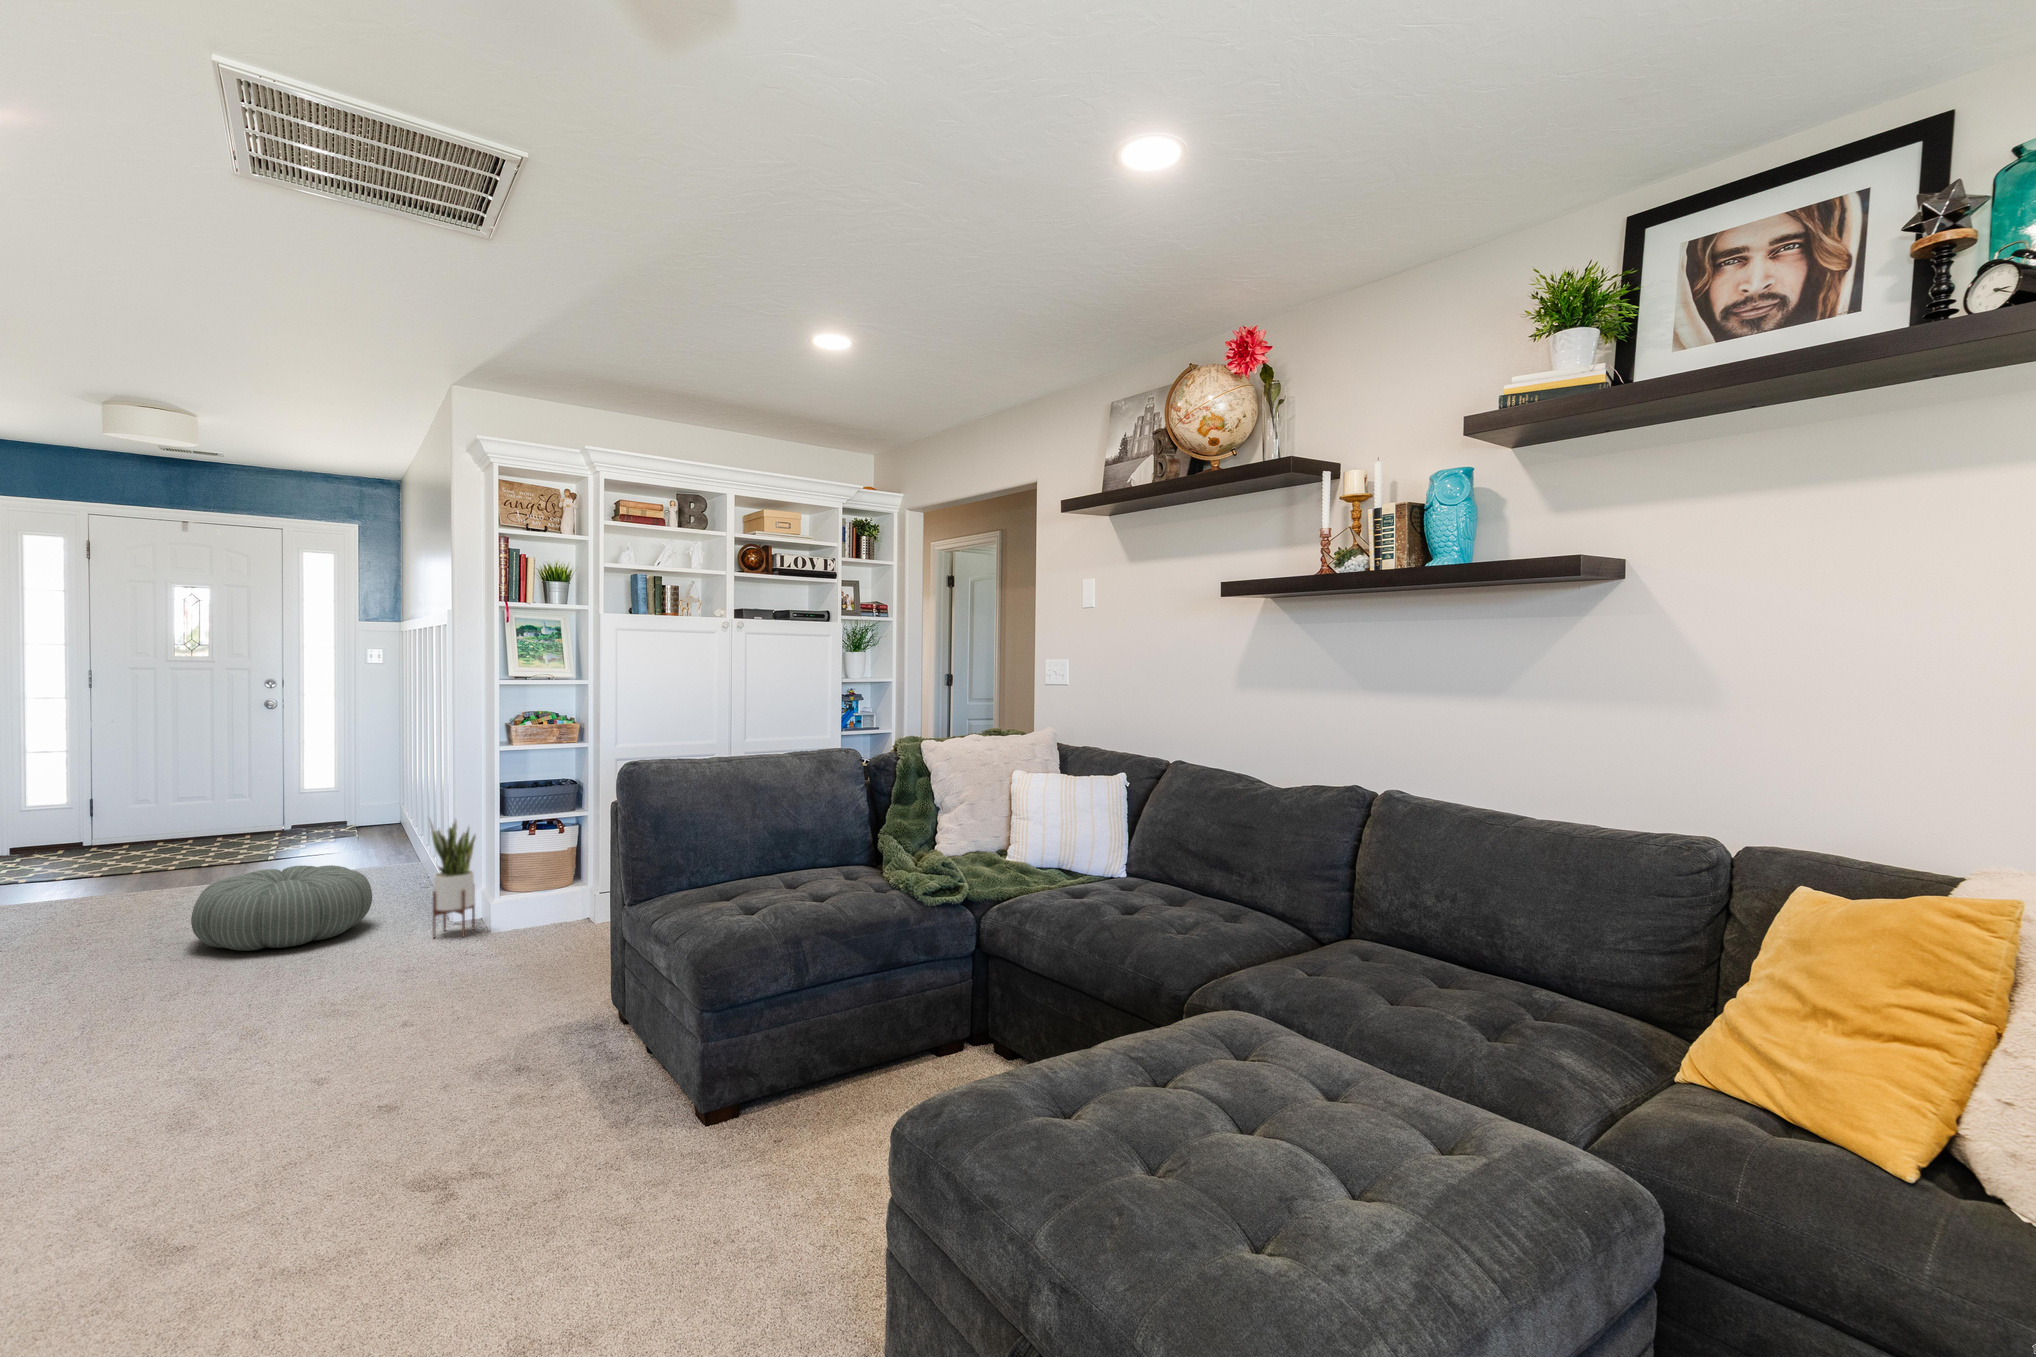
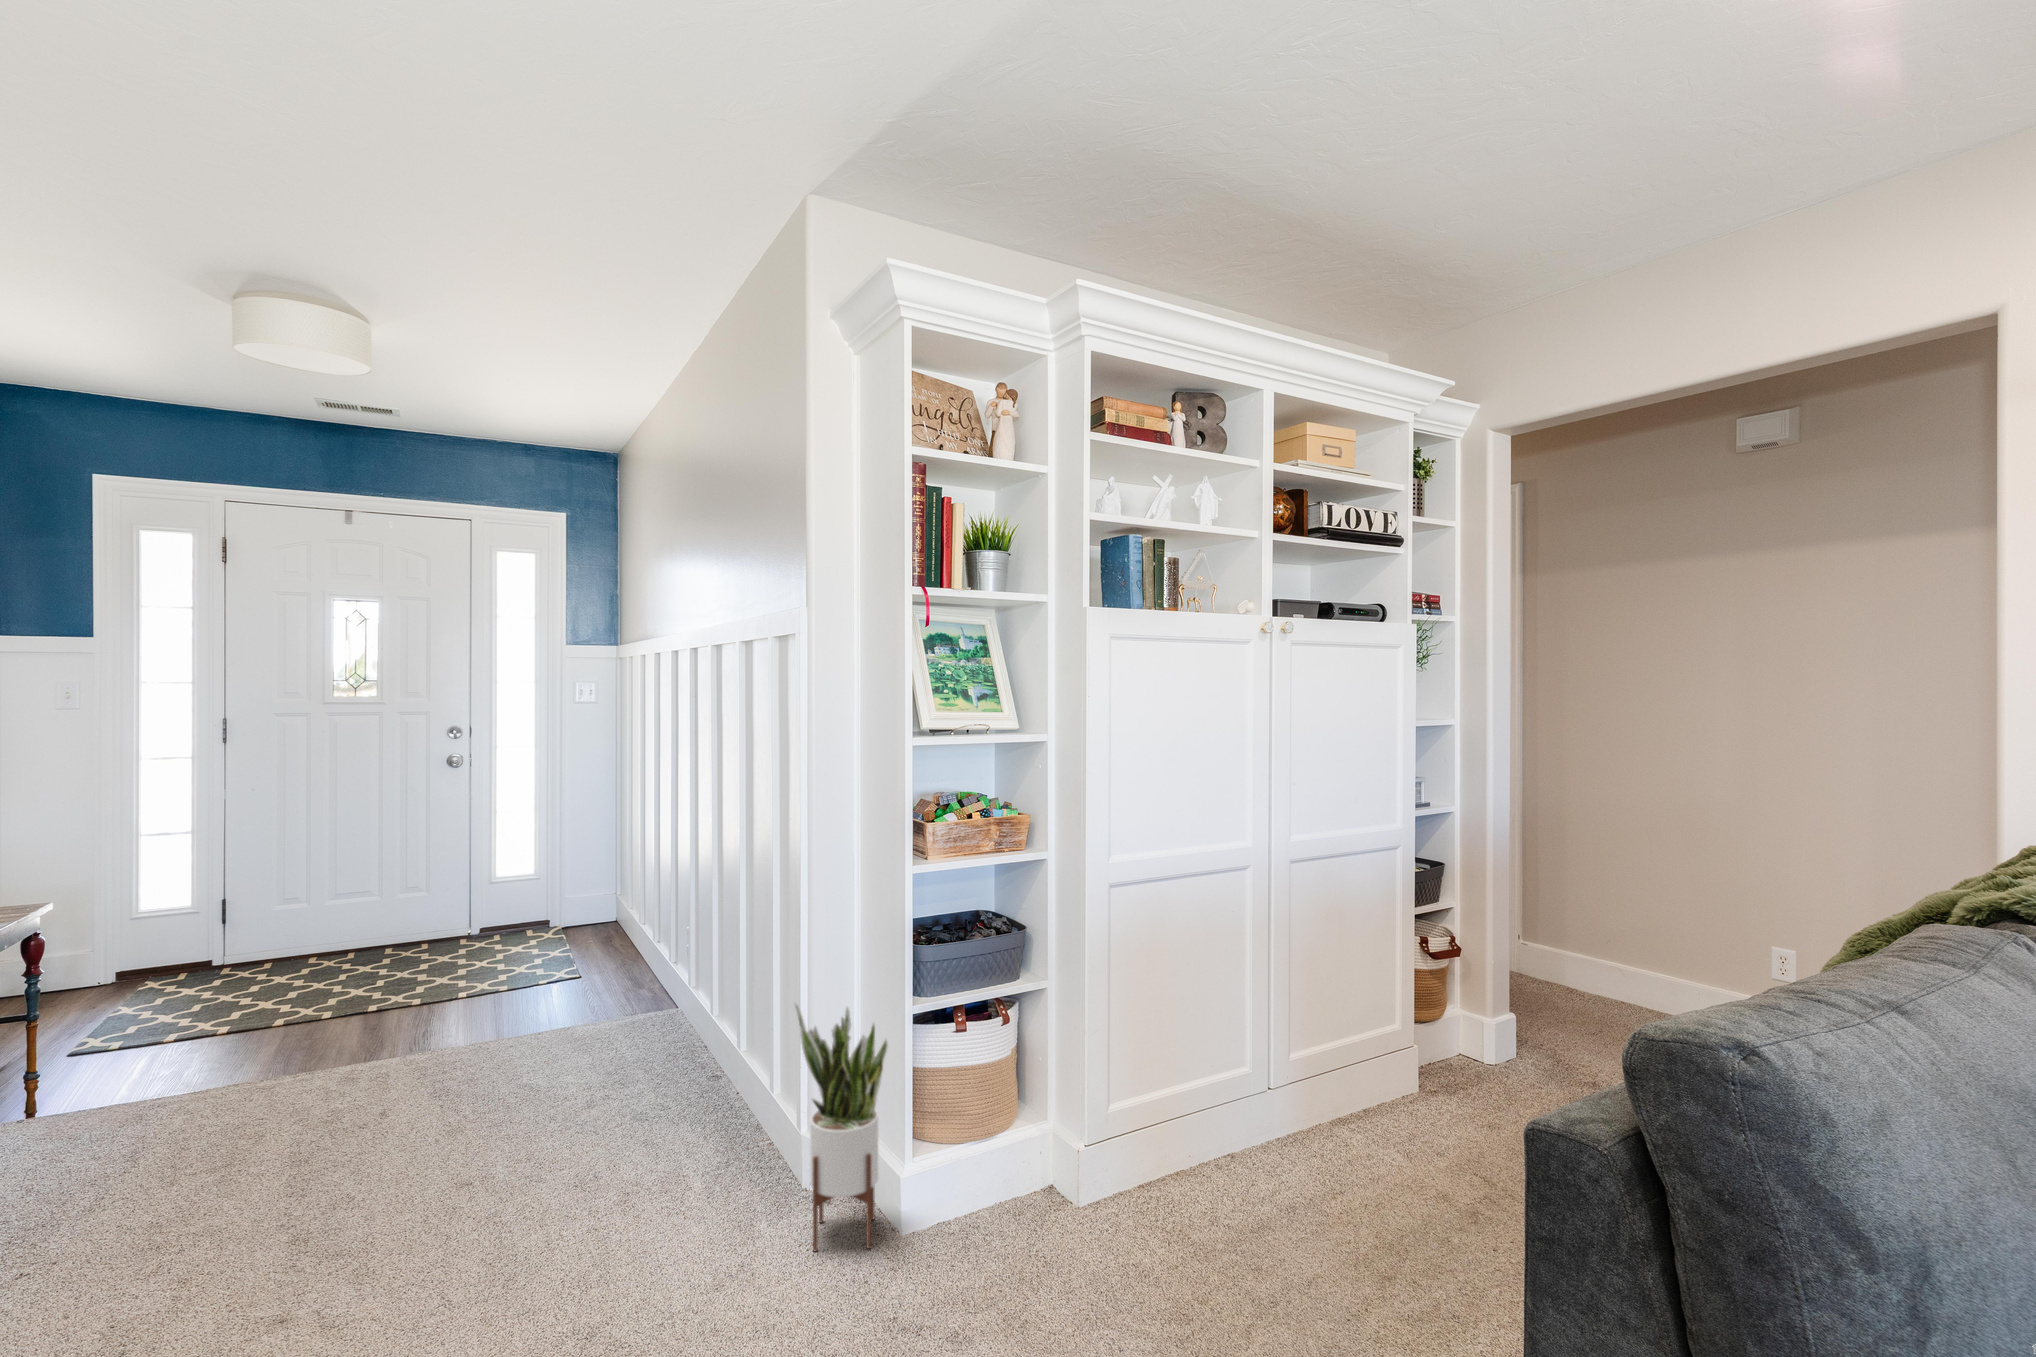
pouf: present [191,865,372,951] -> none [379,1080,683,1292]

